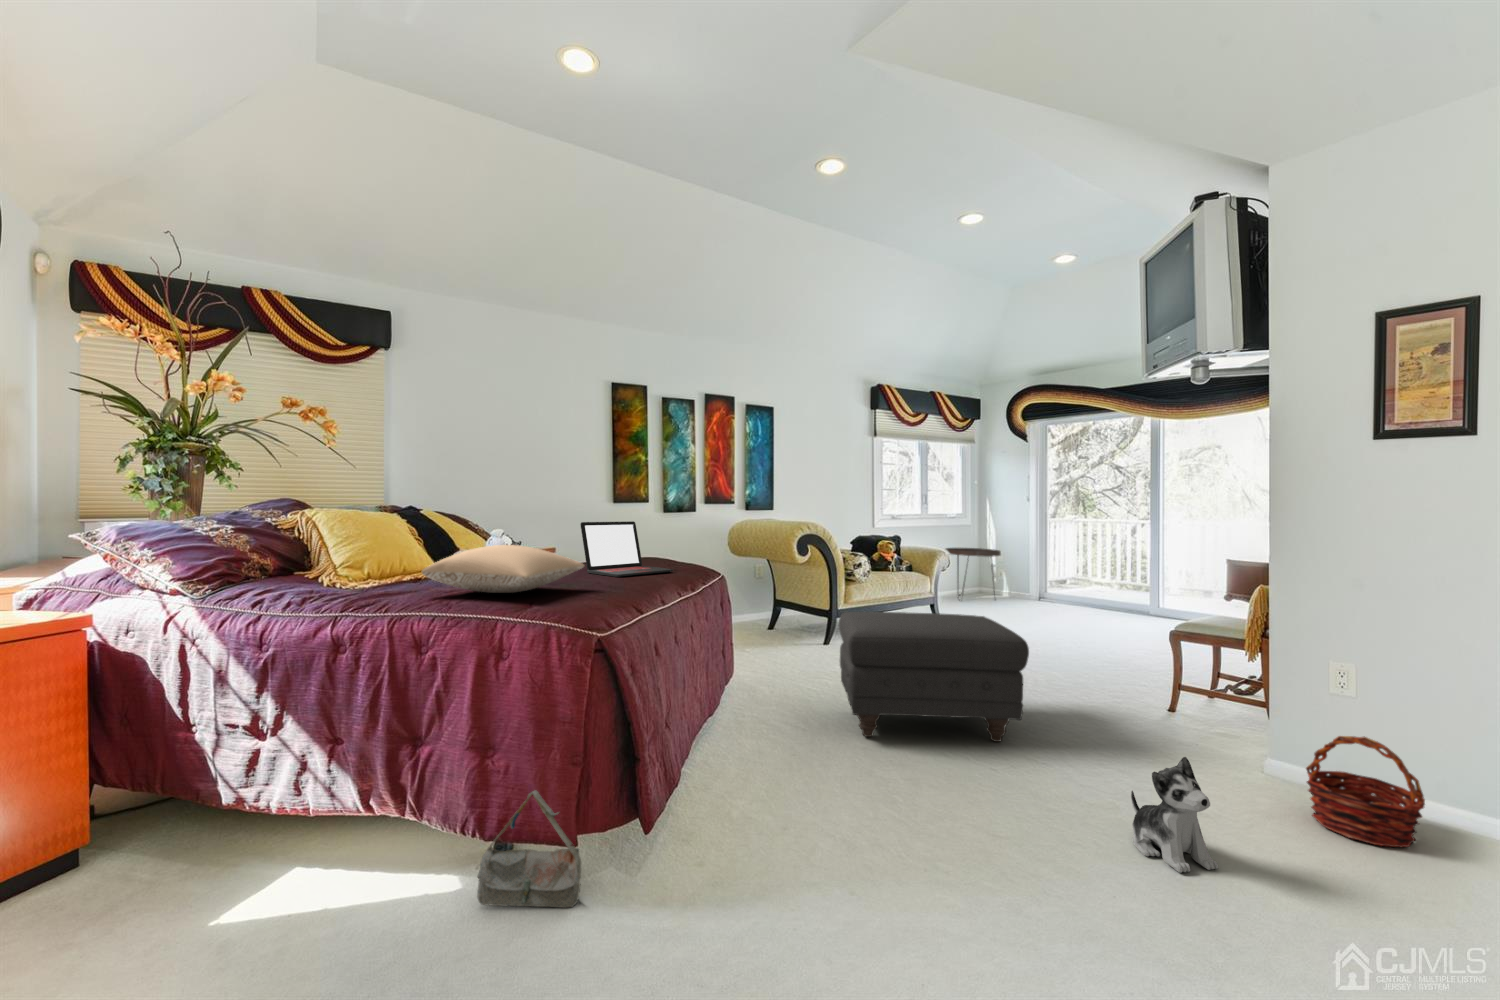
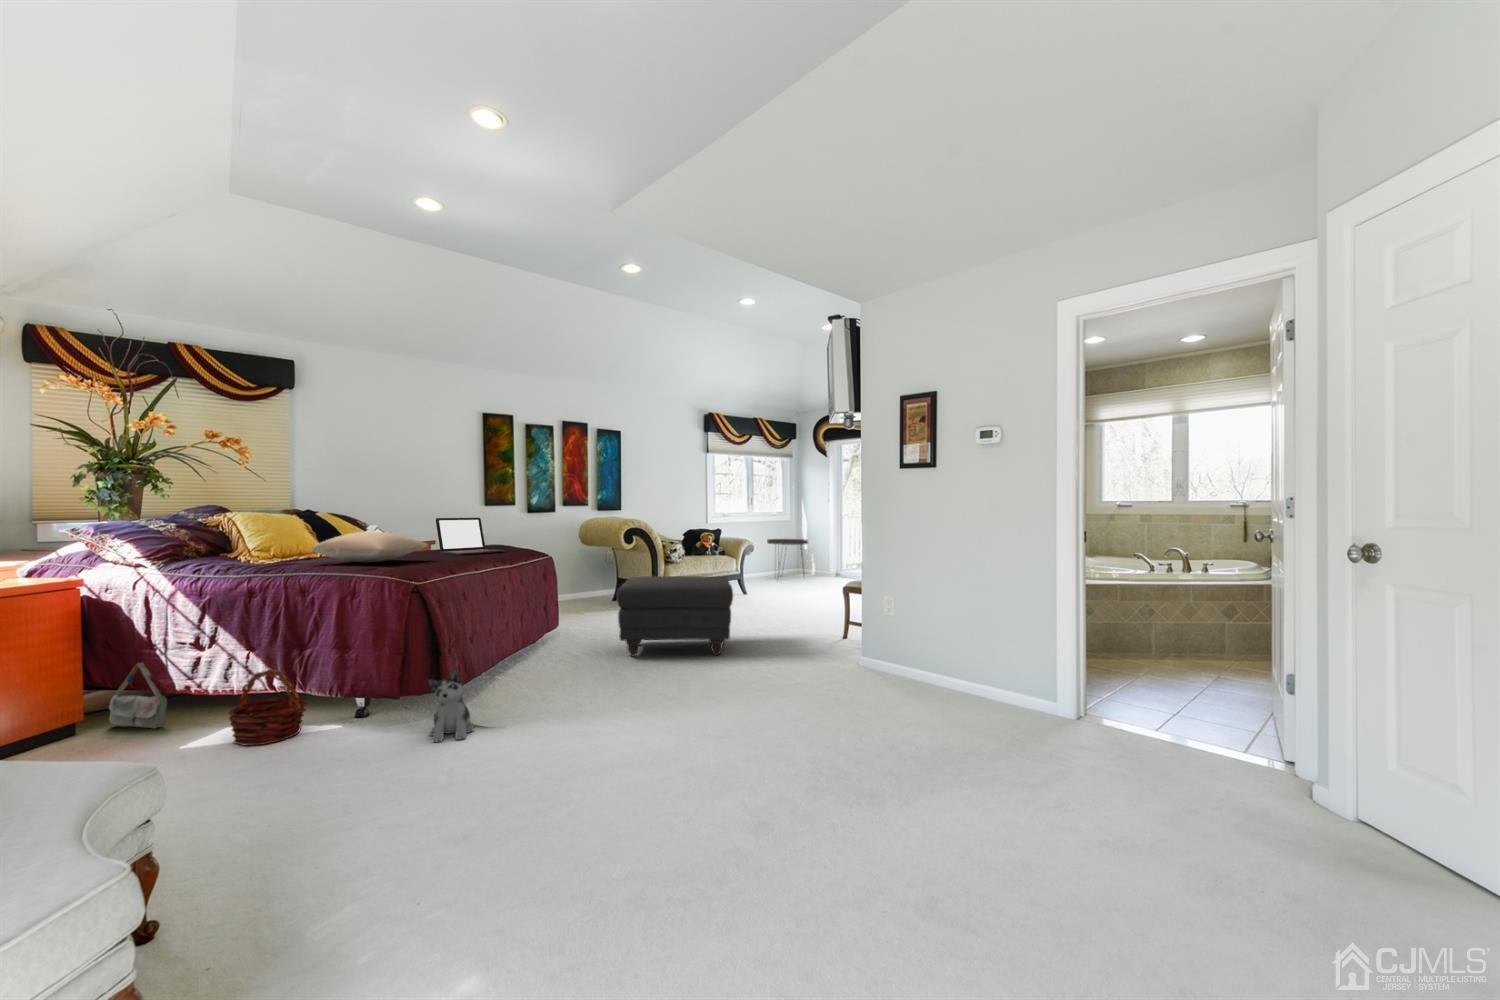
basket: present [1306,736,1425,847] -> present [229,669,307,746]
plush toy: present [1131,757,1218,873] -> present [428,669,474,742]
bag: present [477,790,581,908] -> present [109,663,167,728]

